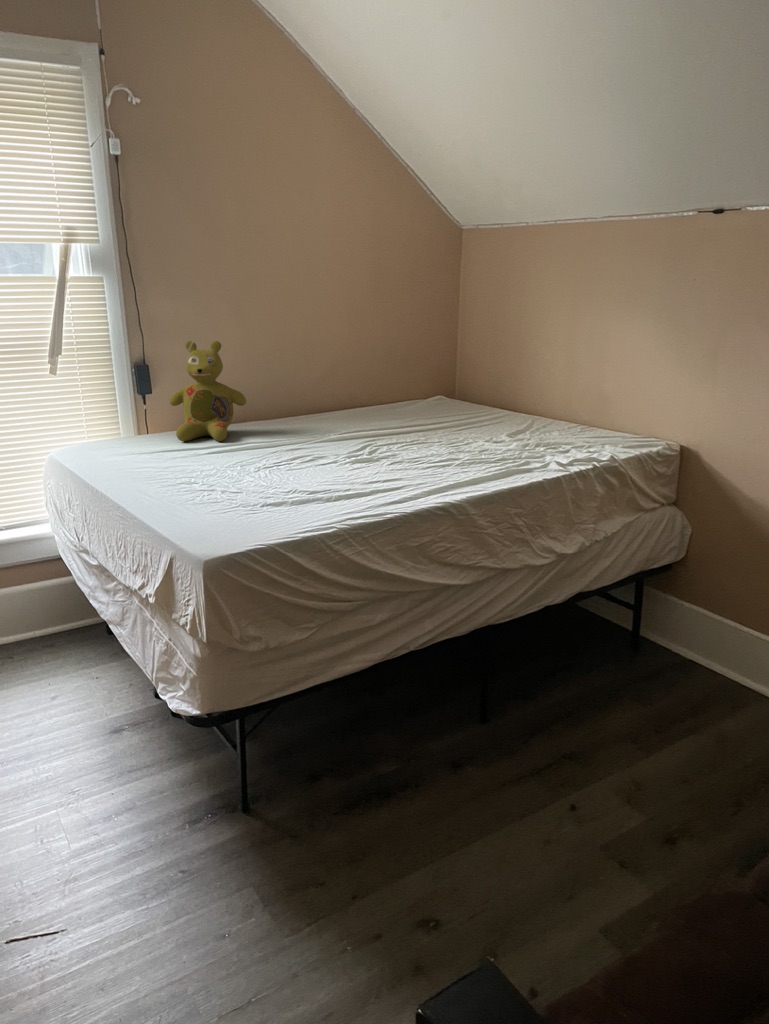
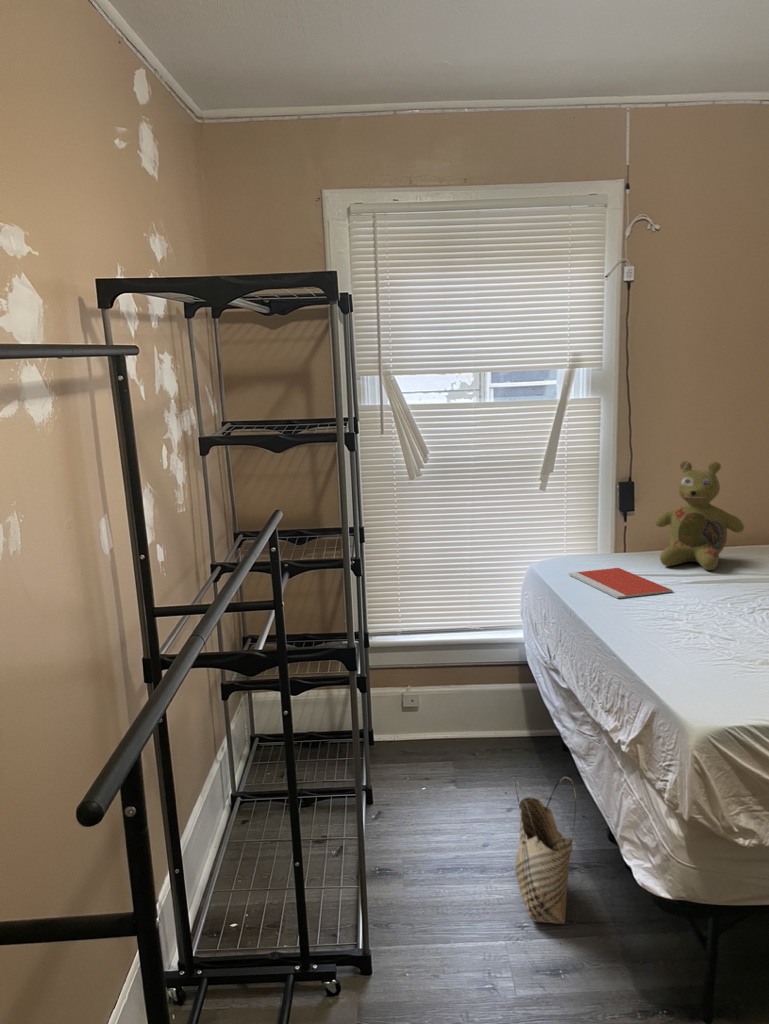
notebook: none [88,447,188,473] -> present [569,568,673,598]
woven basket: none [51,644,119,782] -> present [513,776,576,924]

